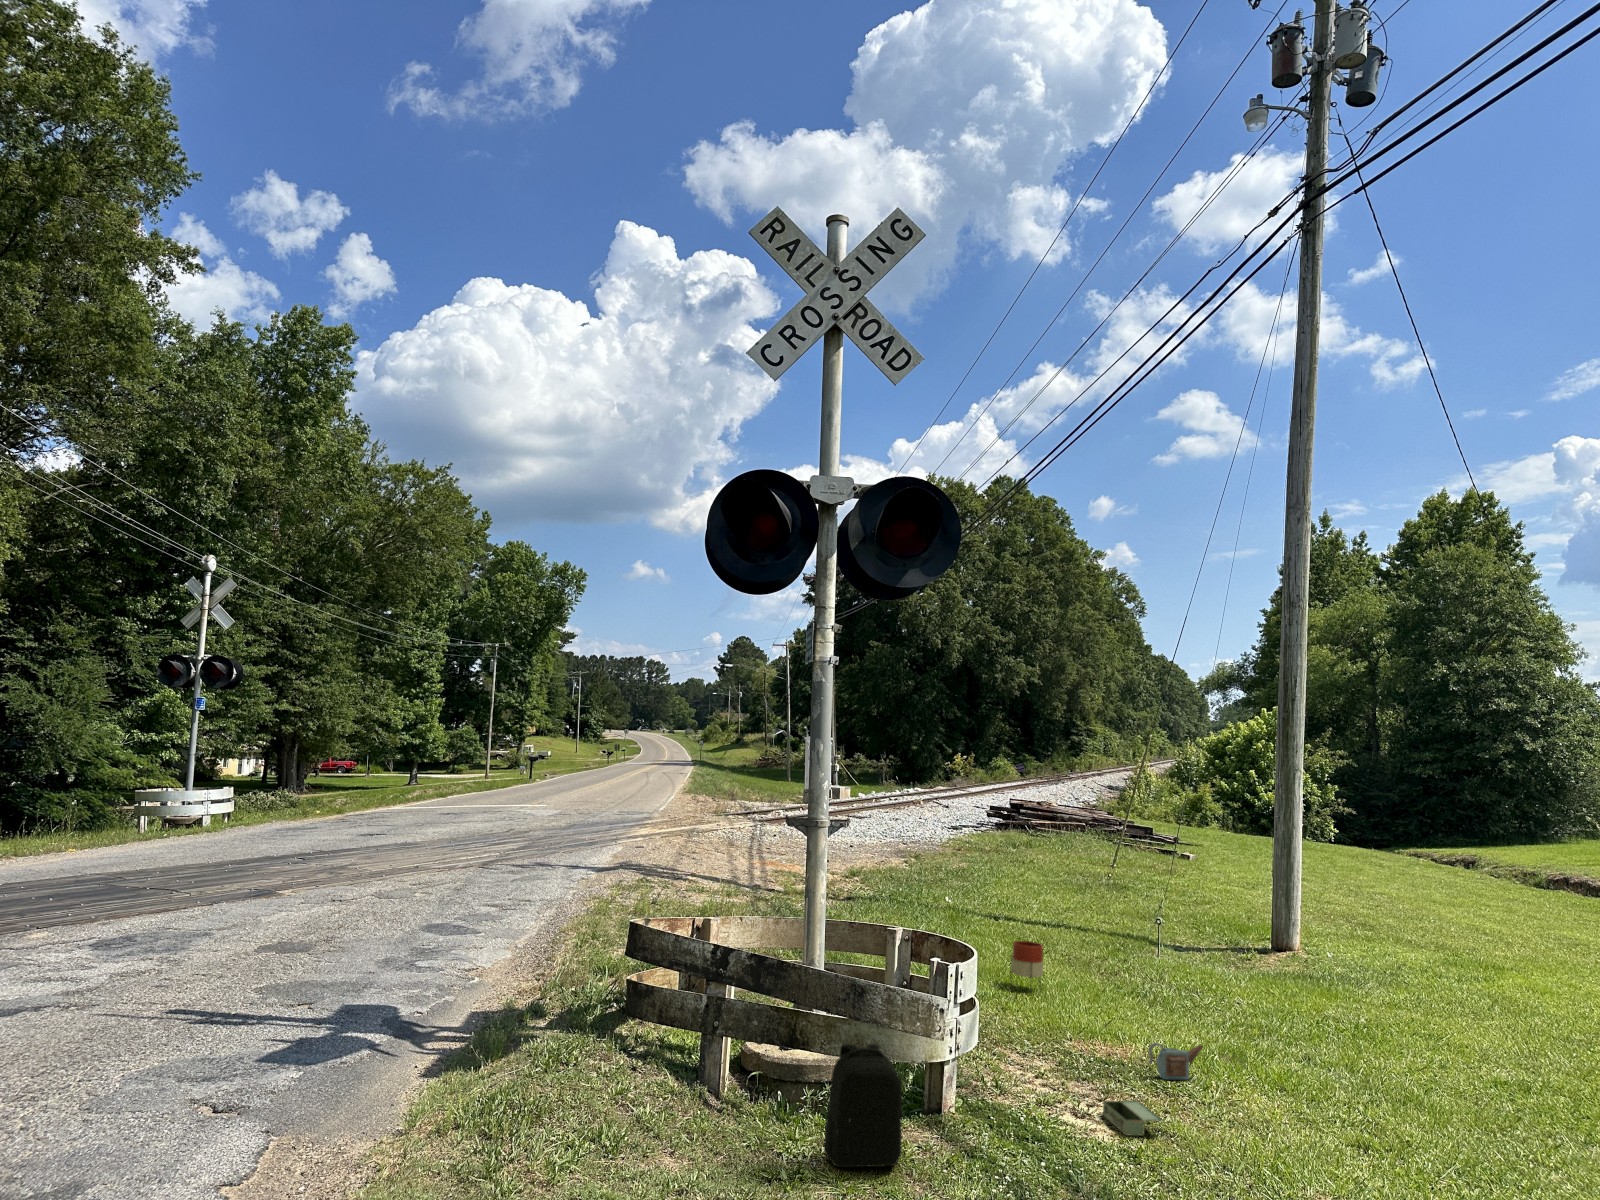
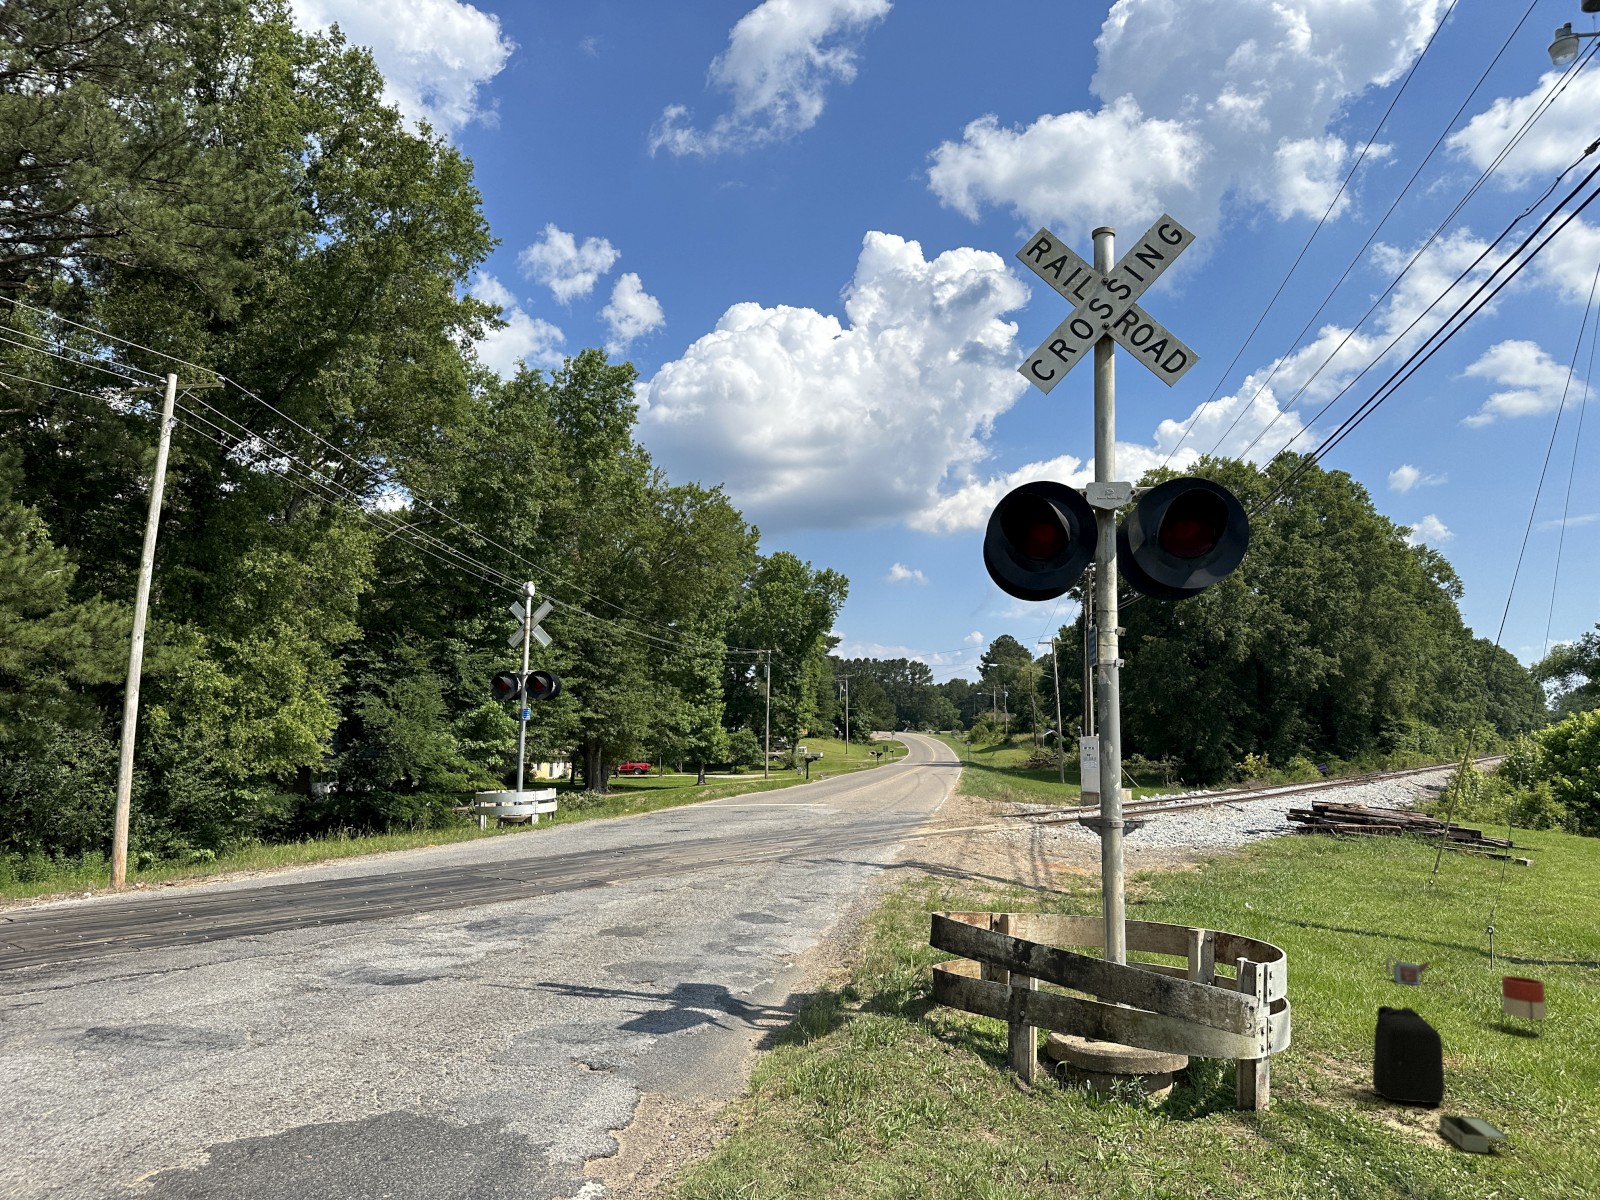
planter: present [1010,941,1043,984] -> present [1500,976,1546,1039]
watering can: present [1148,1043,1203,1079] -> present [1386,957,1430,985]
backpack: present [824,1044,902,1167] -> present [1373,1006,1444,1103]

